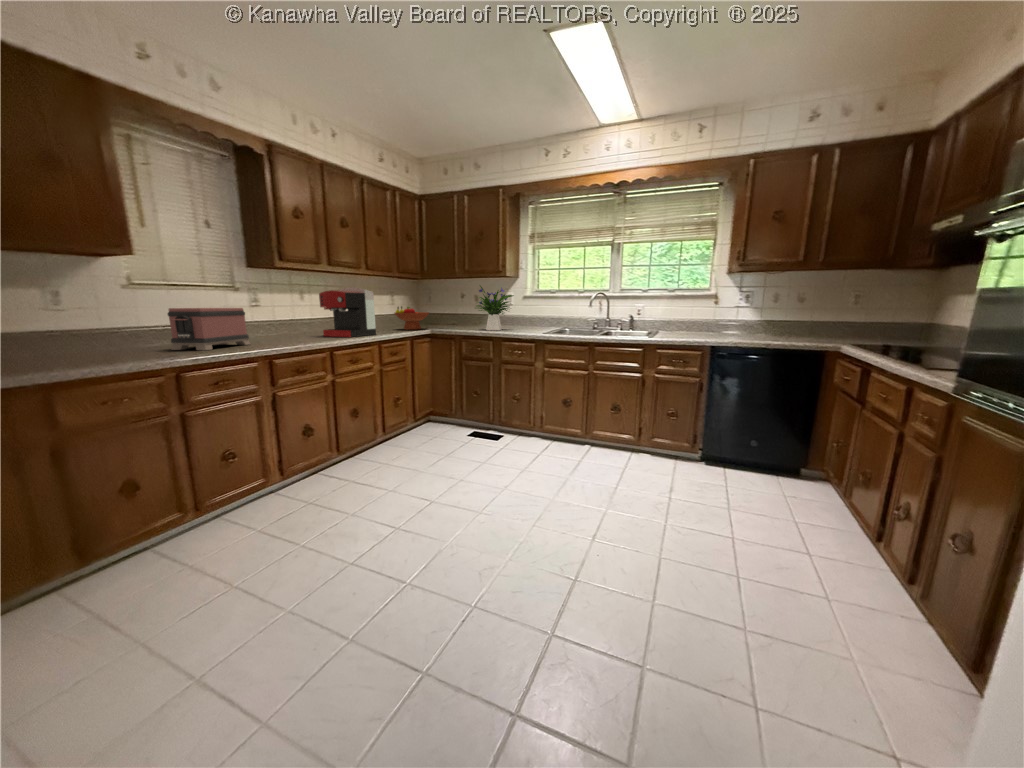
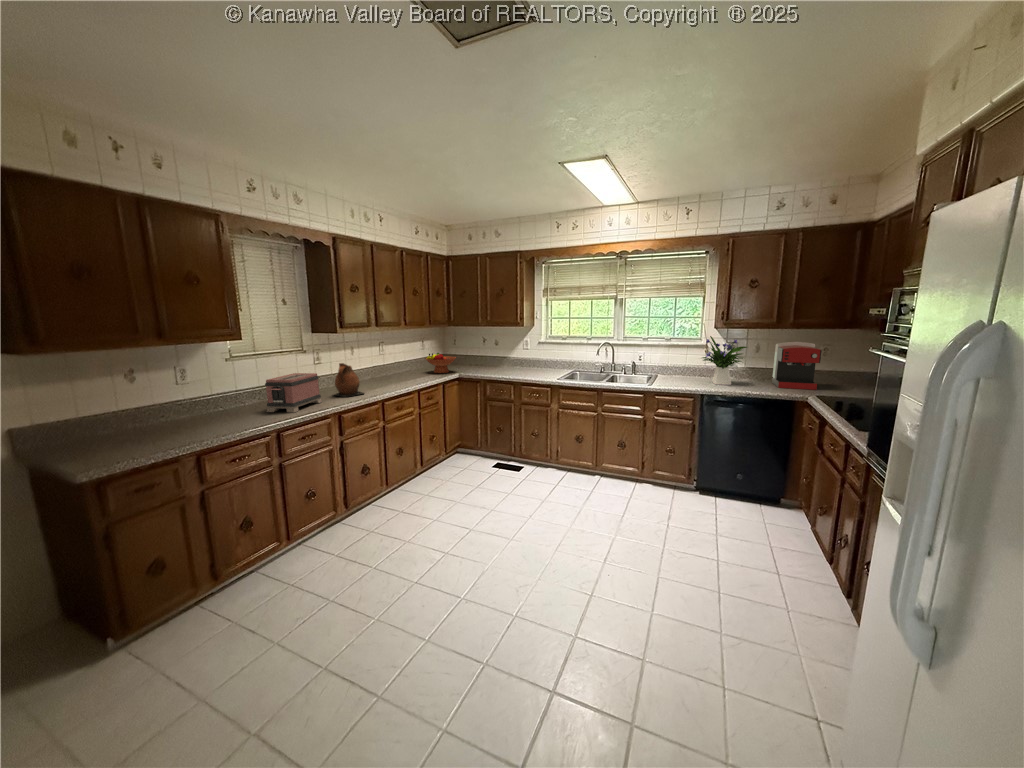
flower arrangement: present [476,286,514,330] -> present [702,336,747,385]
coffee maker: present [319,287,376,337] -> present [772,342,822,390]
ceramic pitcher: none [269,300,310,341] -> present [335,363,364,397]

